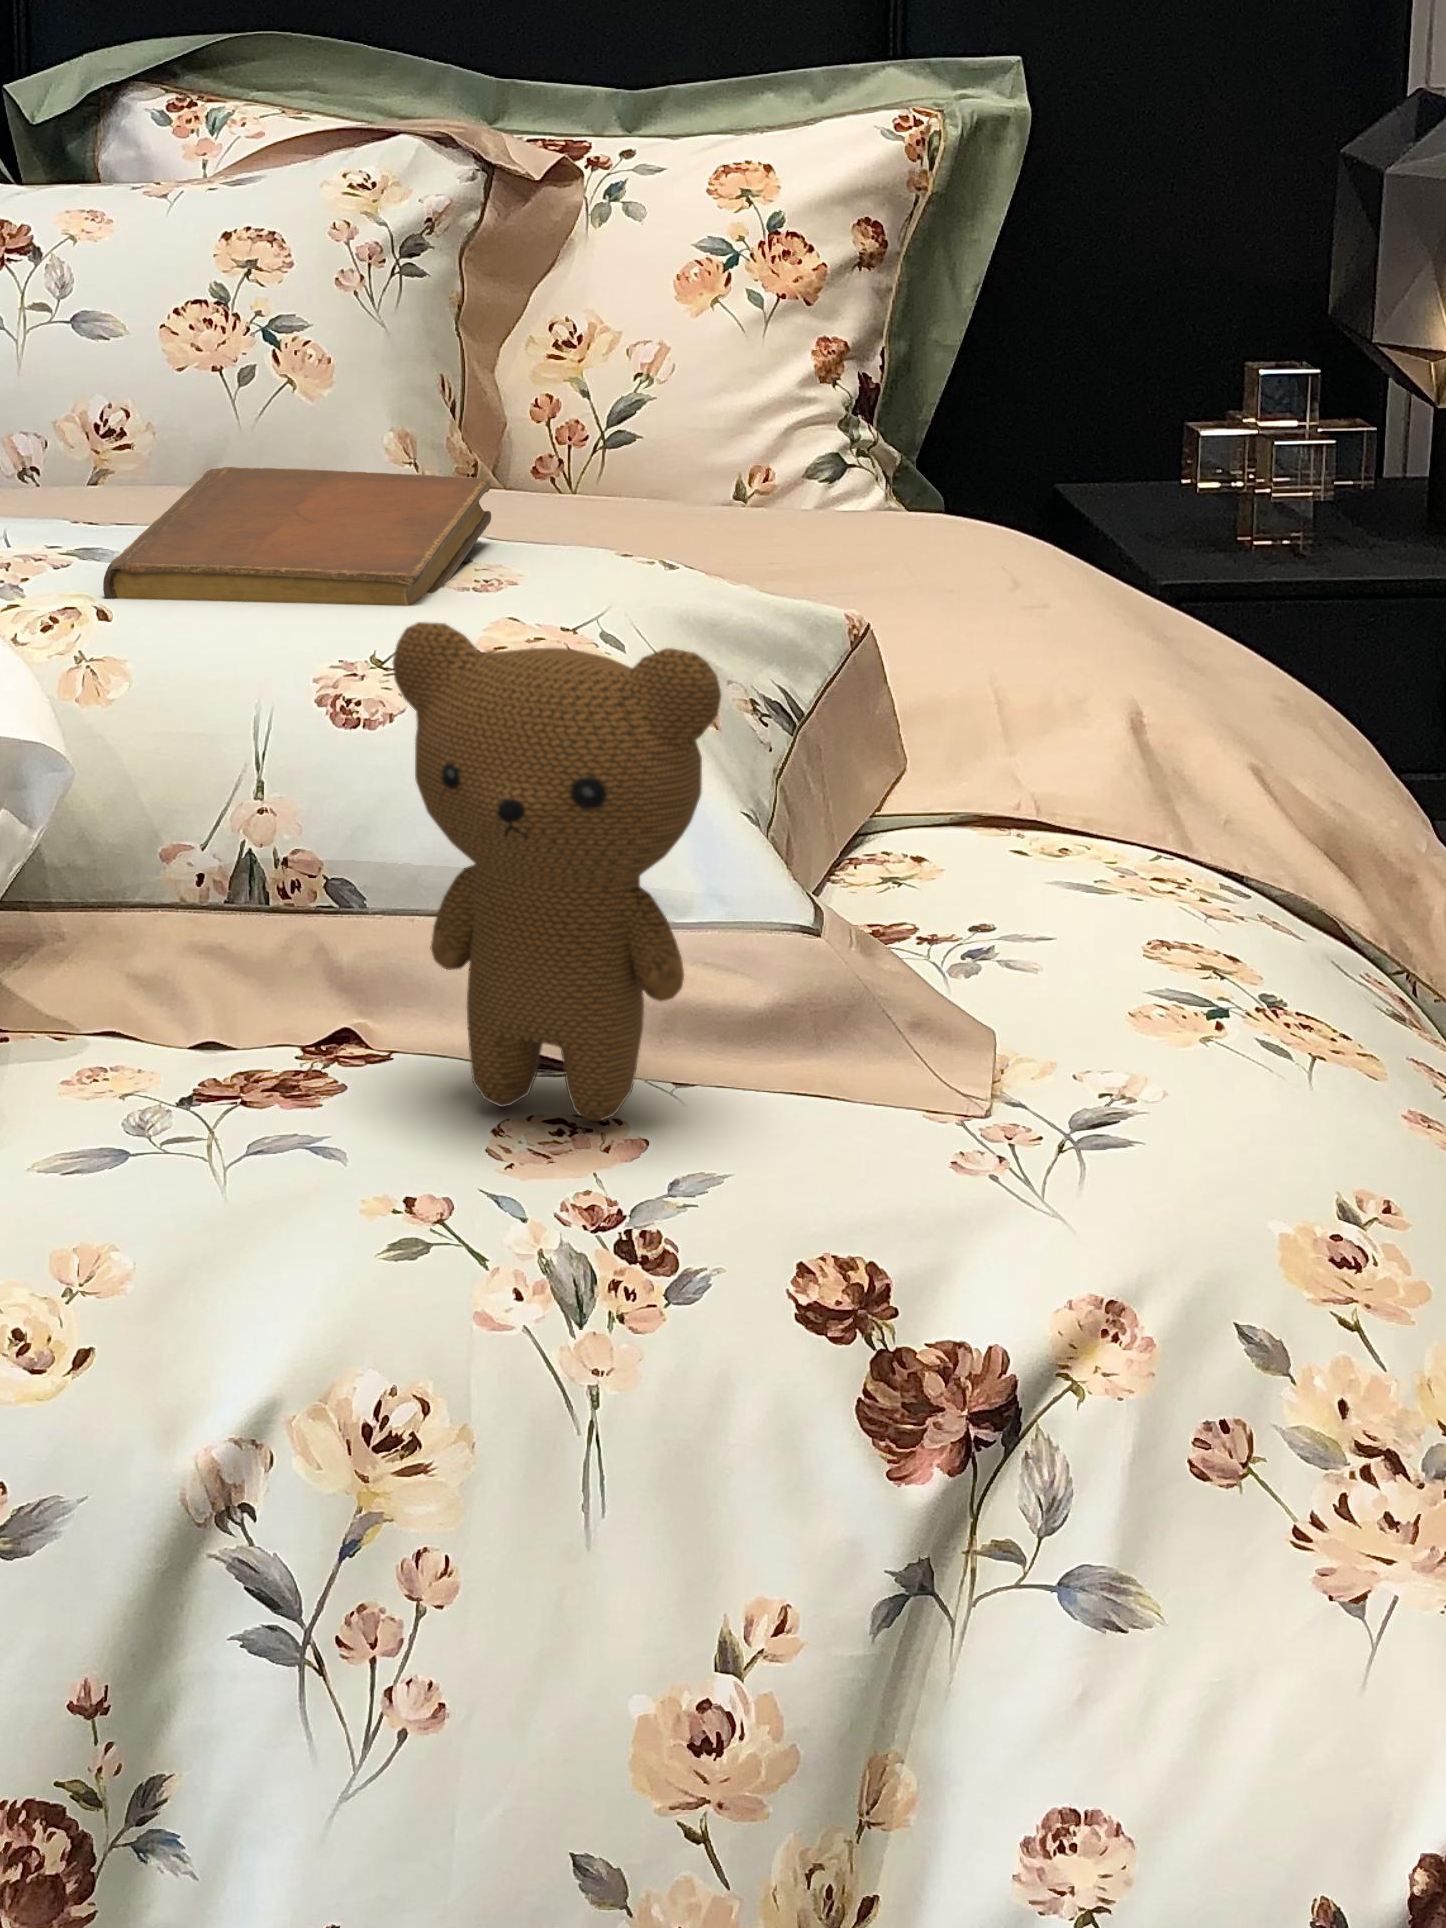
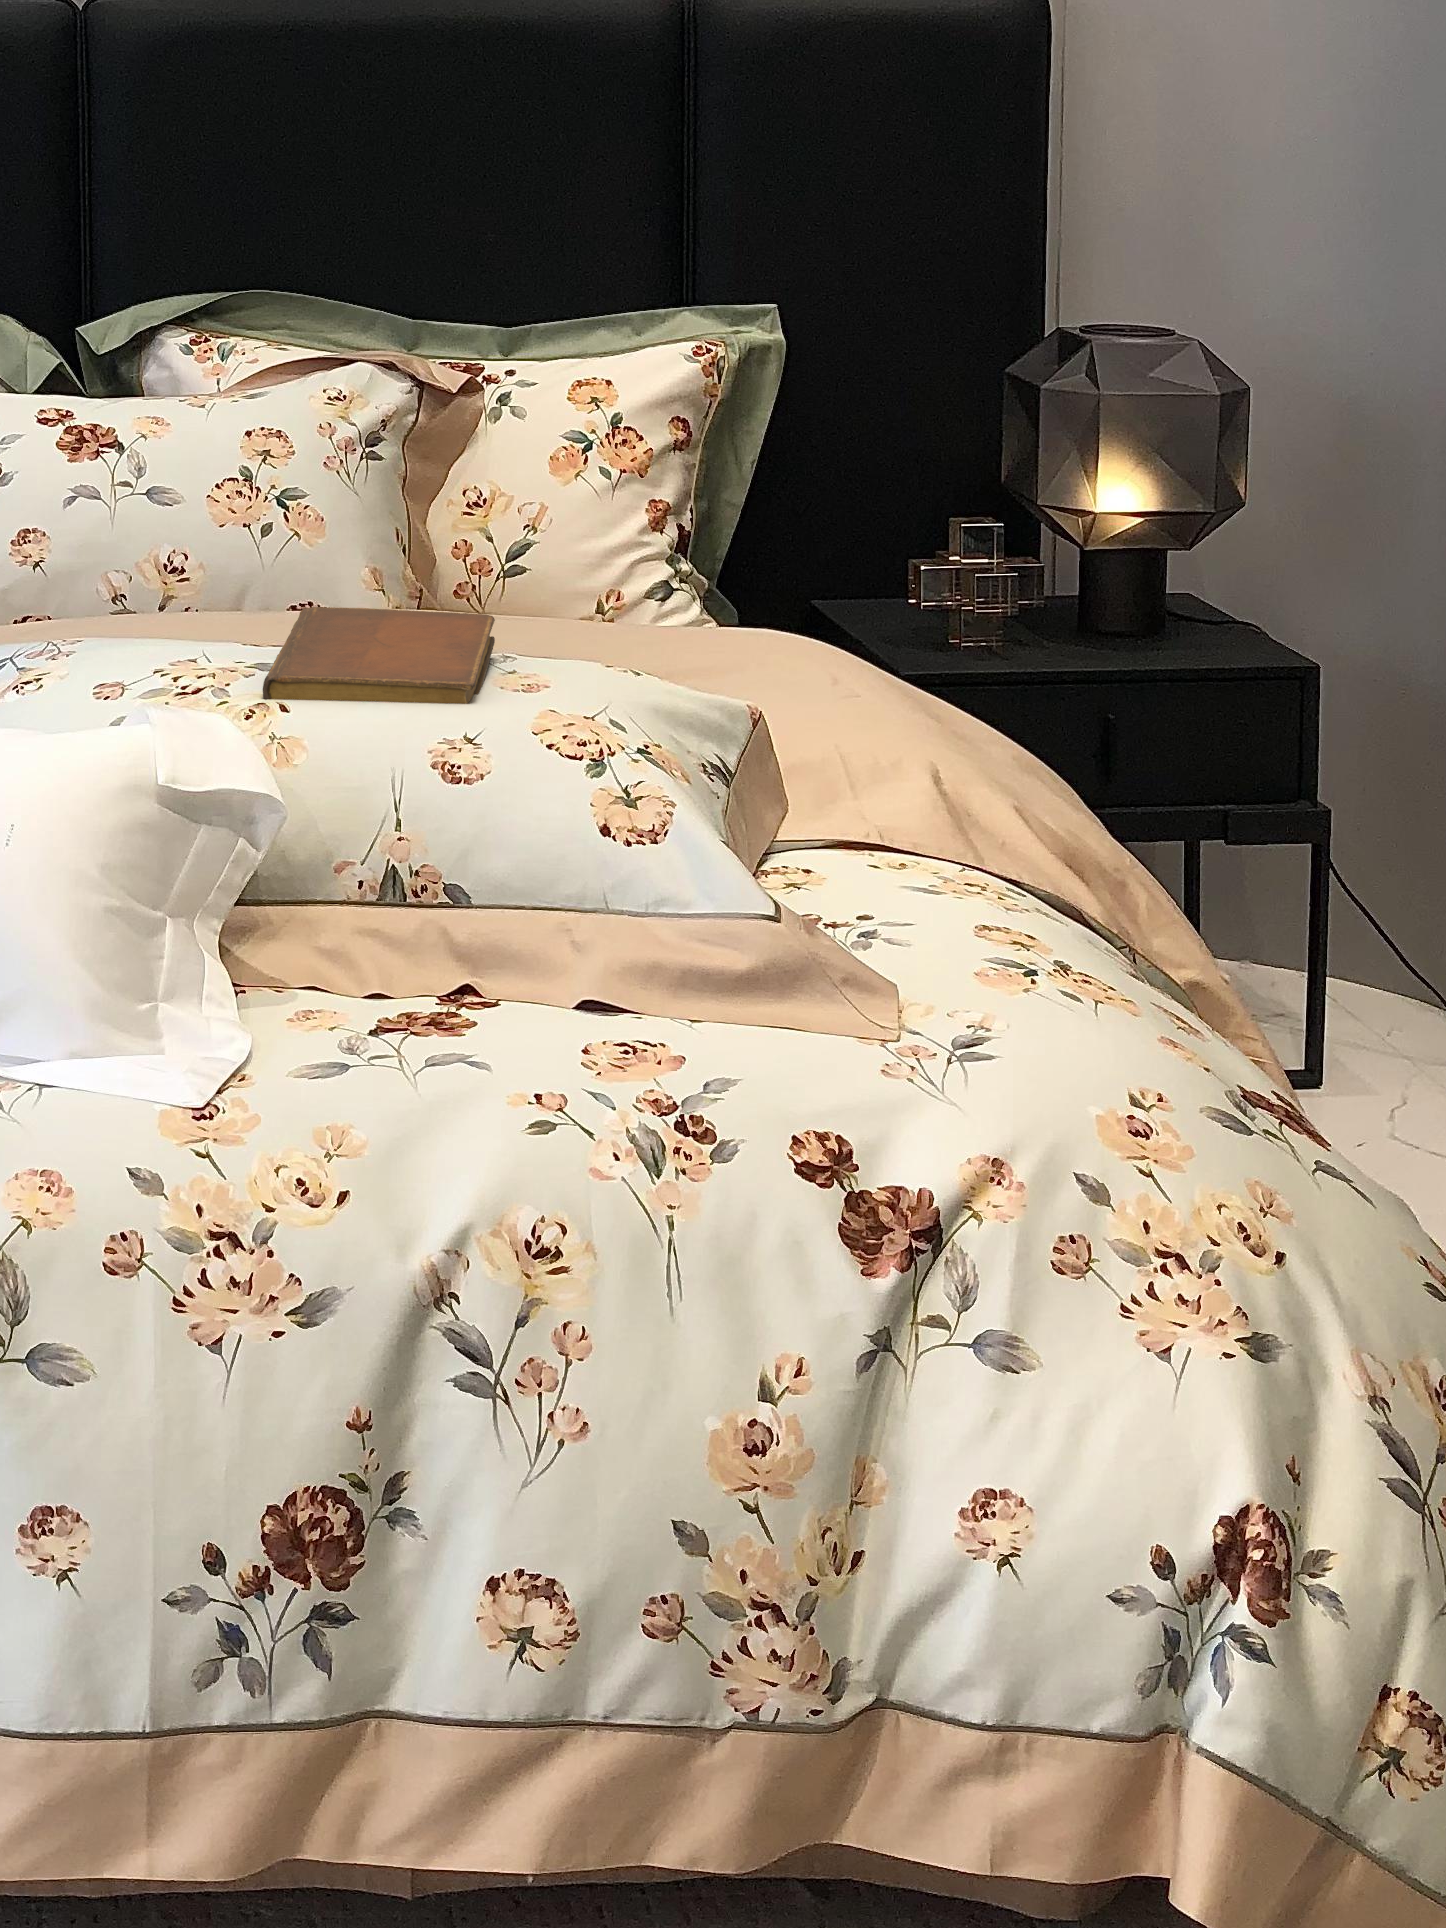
teddy bear: present [392,622,721,1122] -> none [503,721,723,1046]

